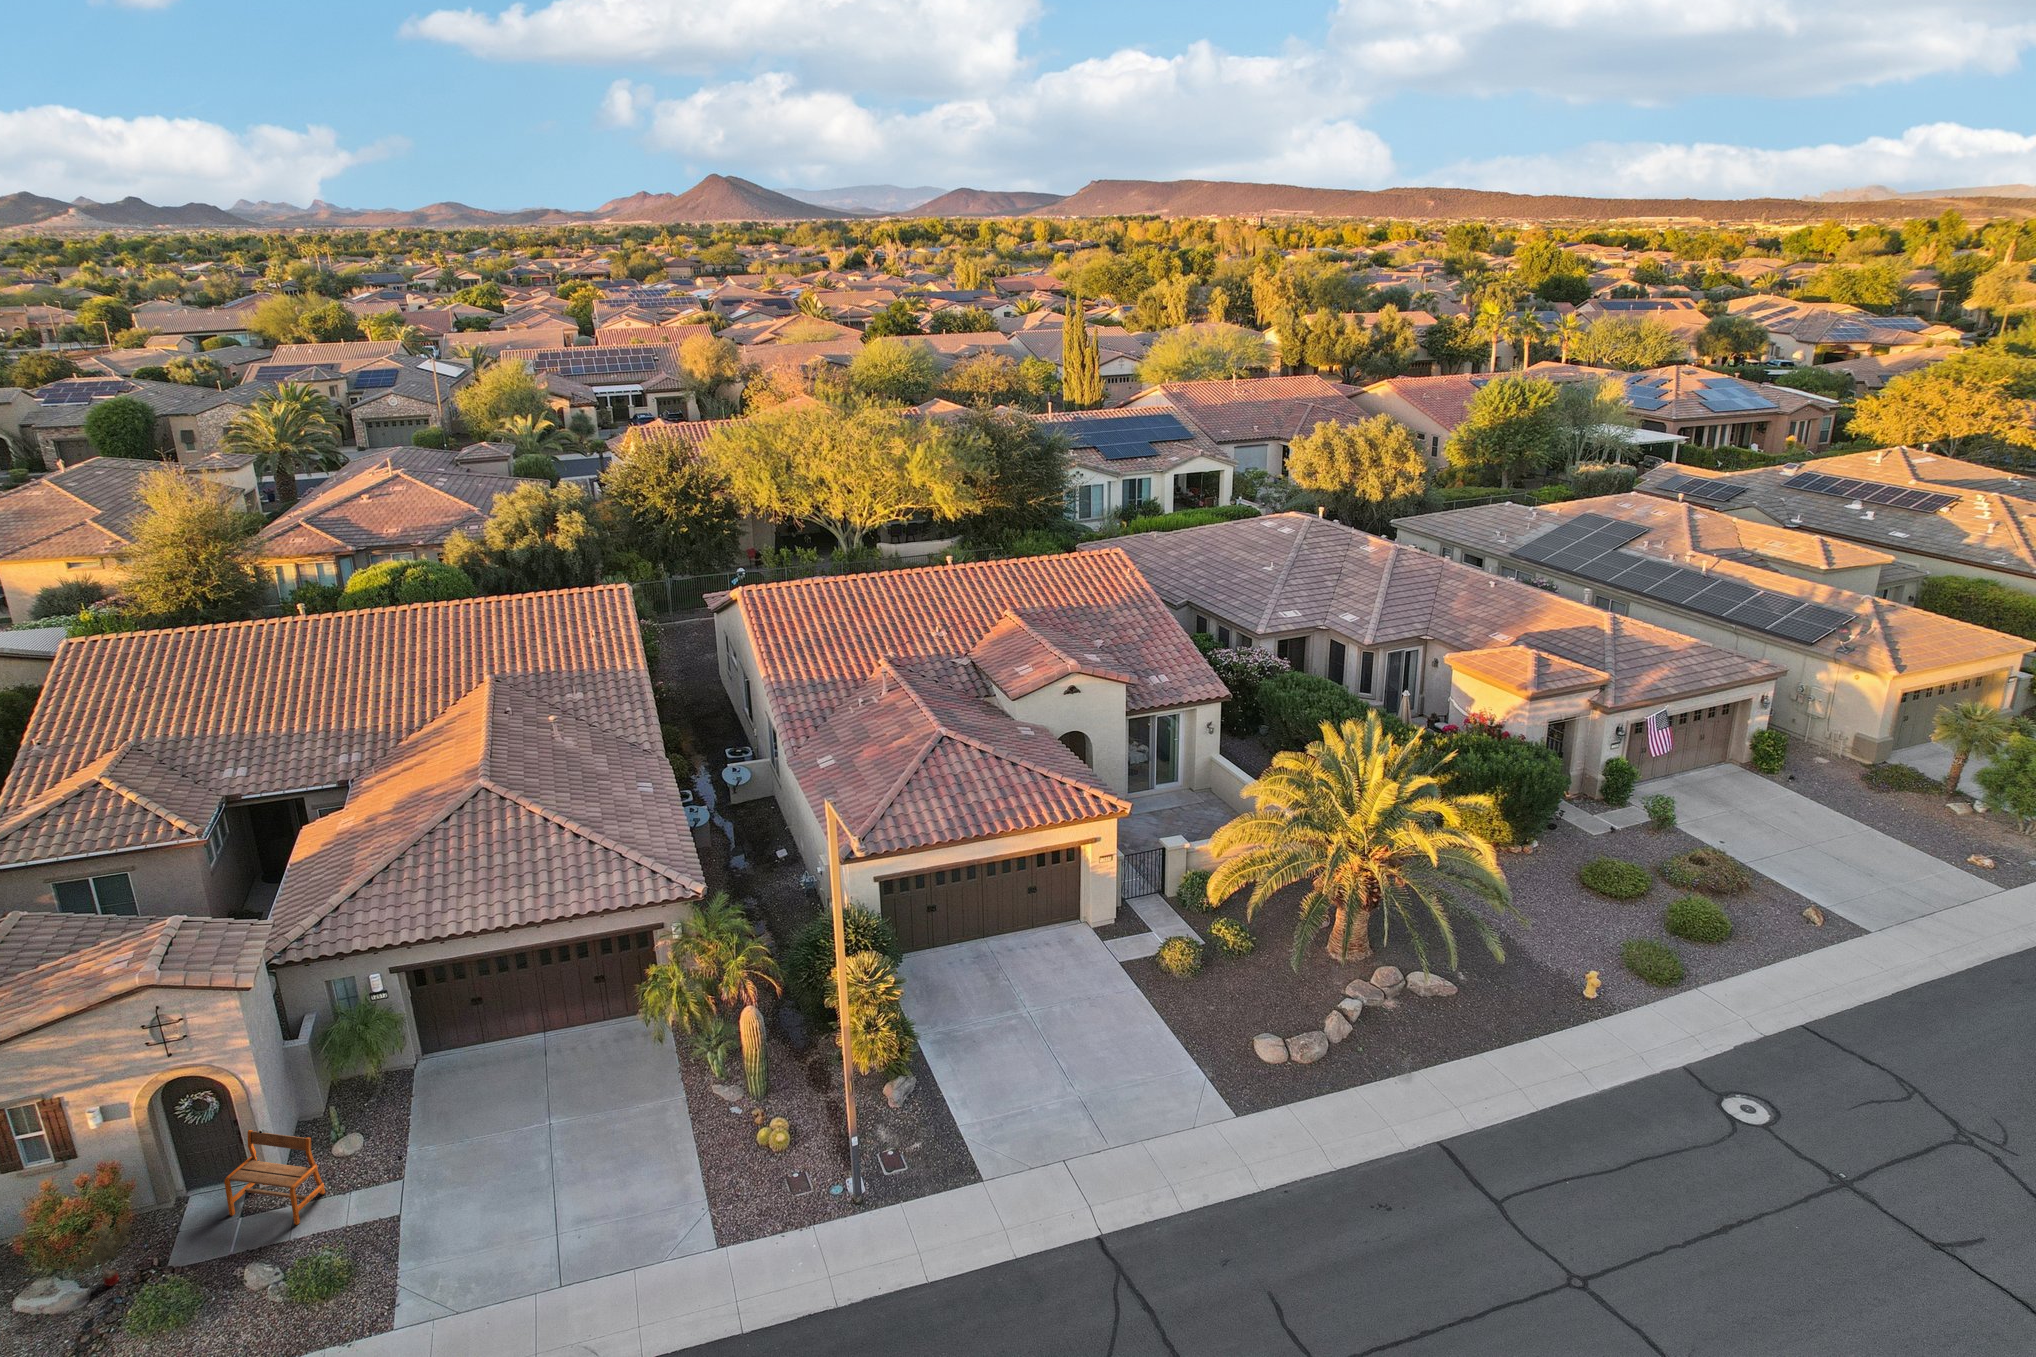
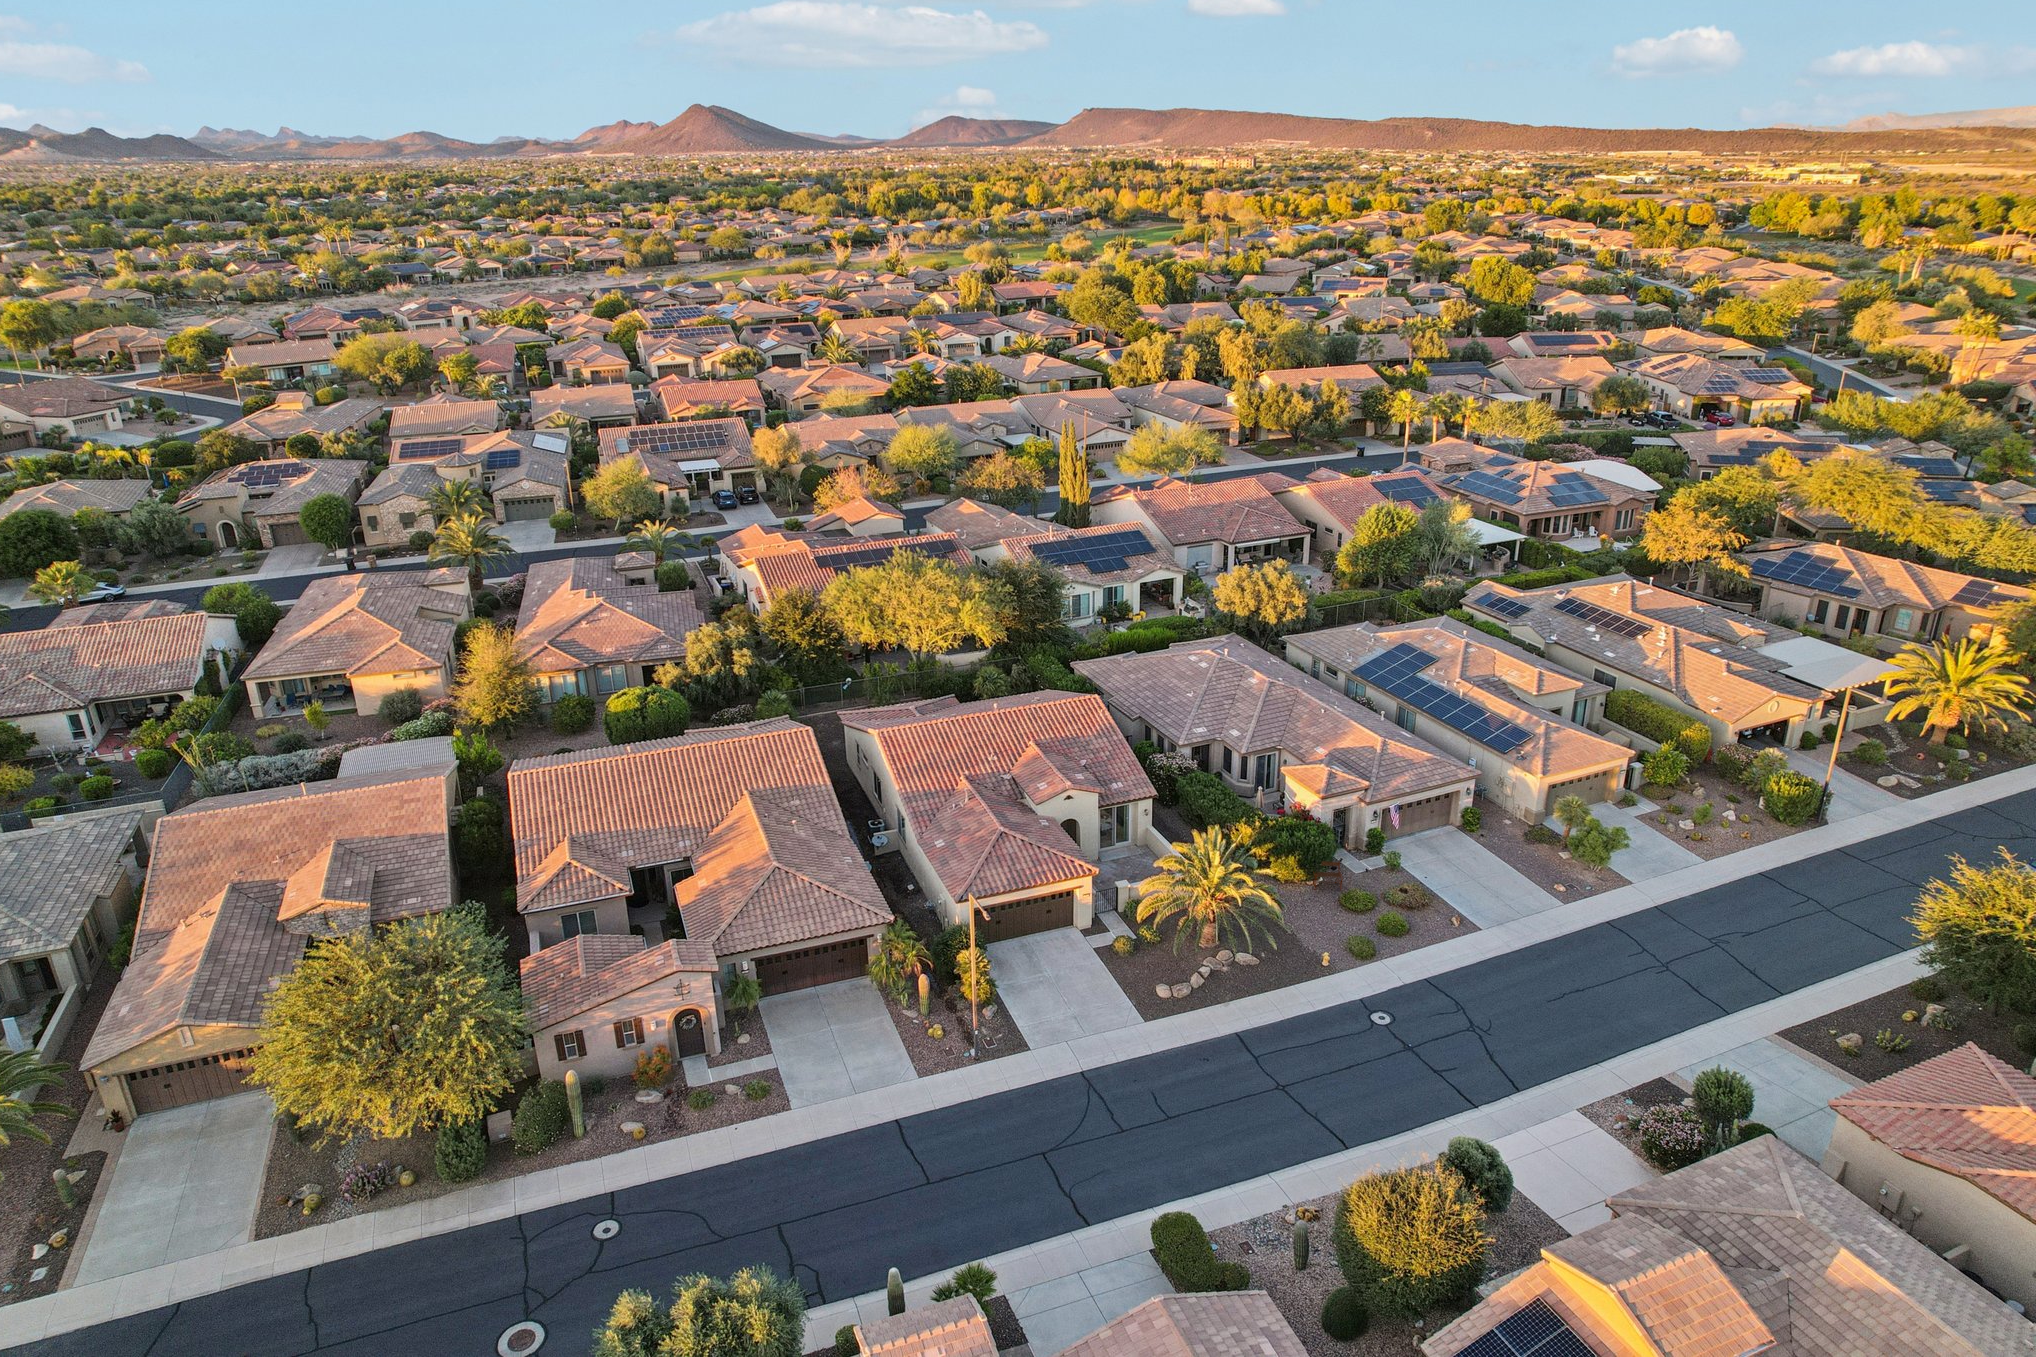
bench: present [224,1130,325,1225] -> present [1314,861,1342,886]

